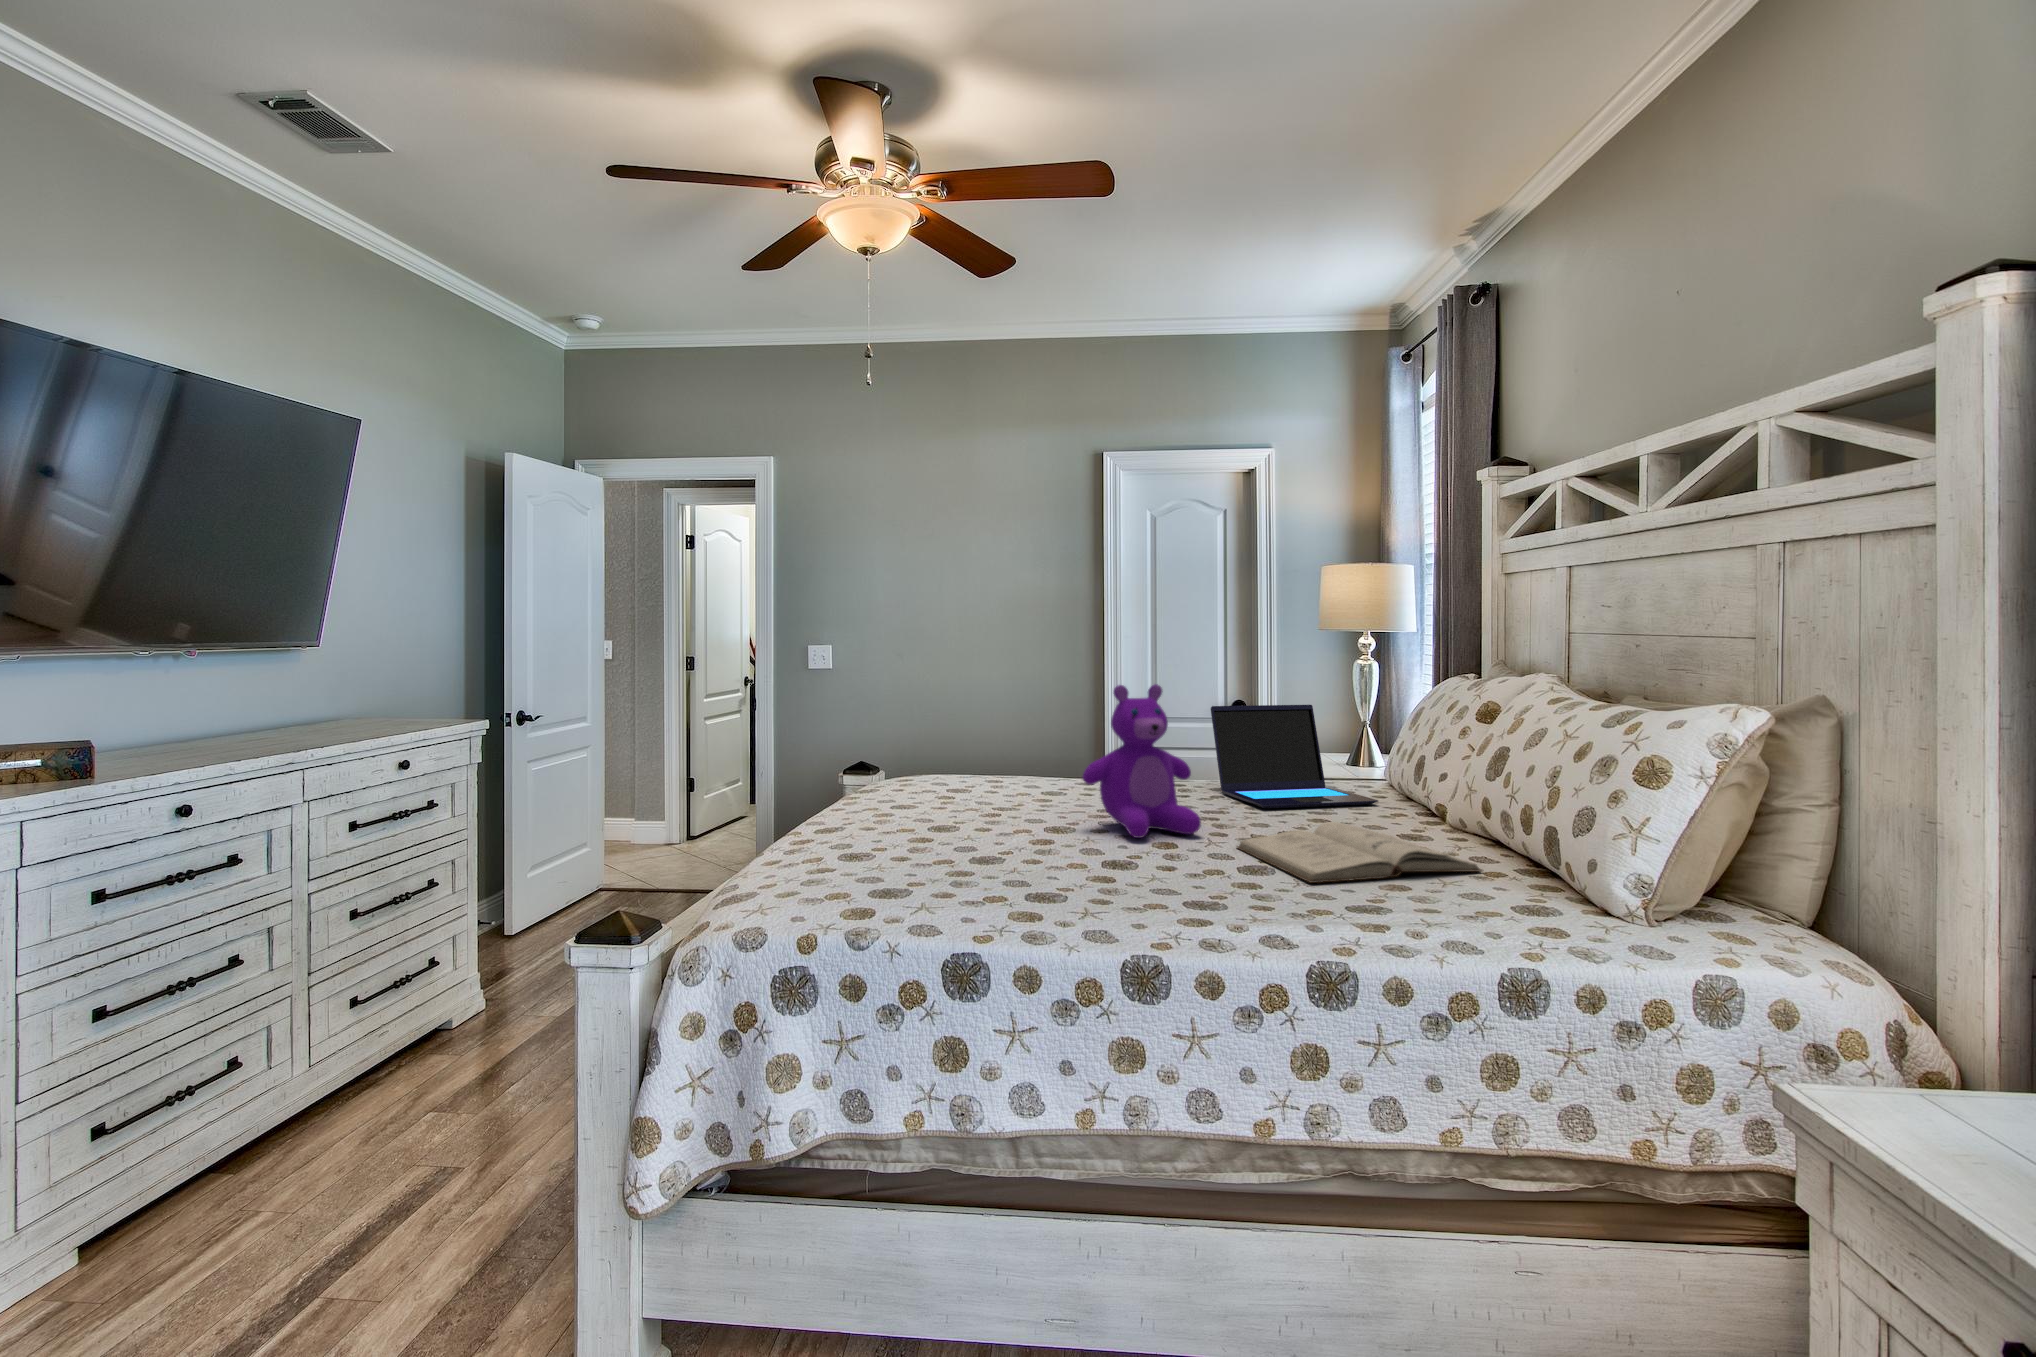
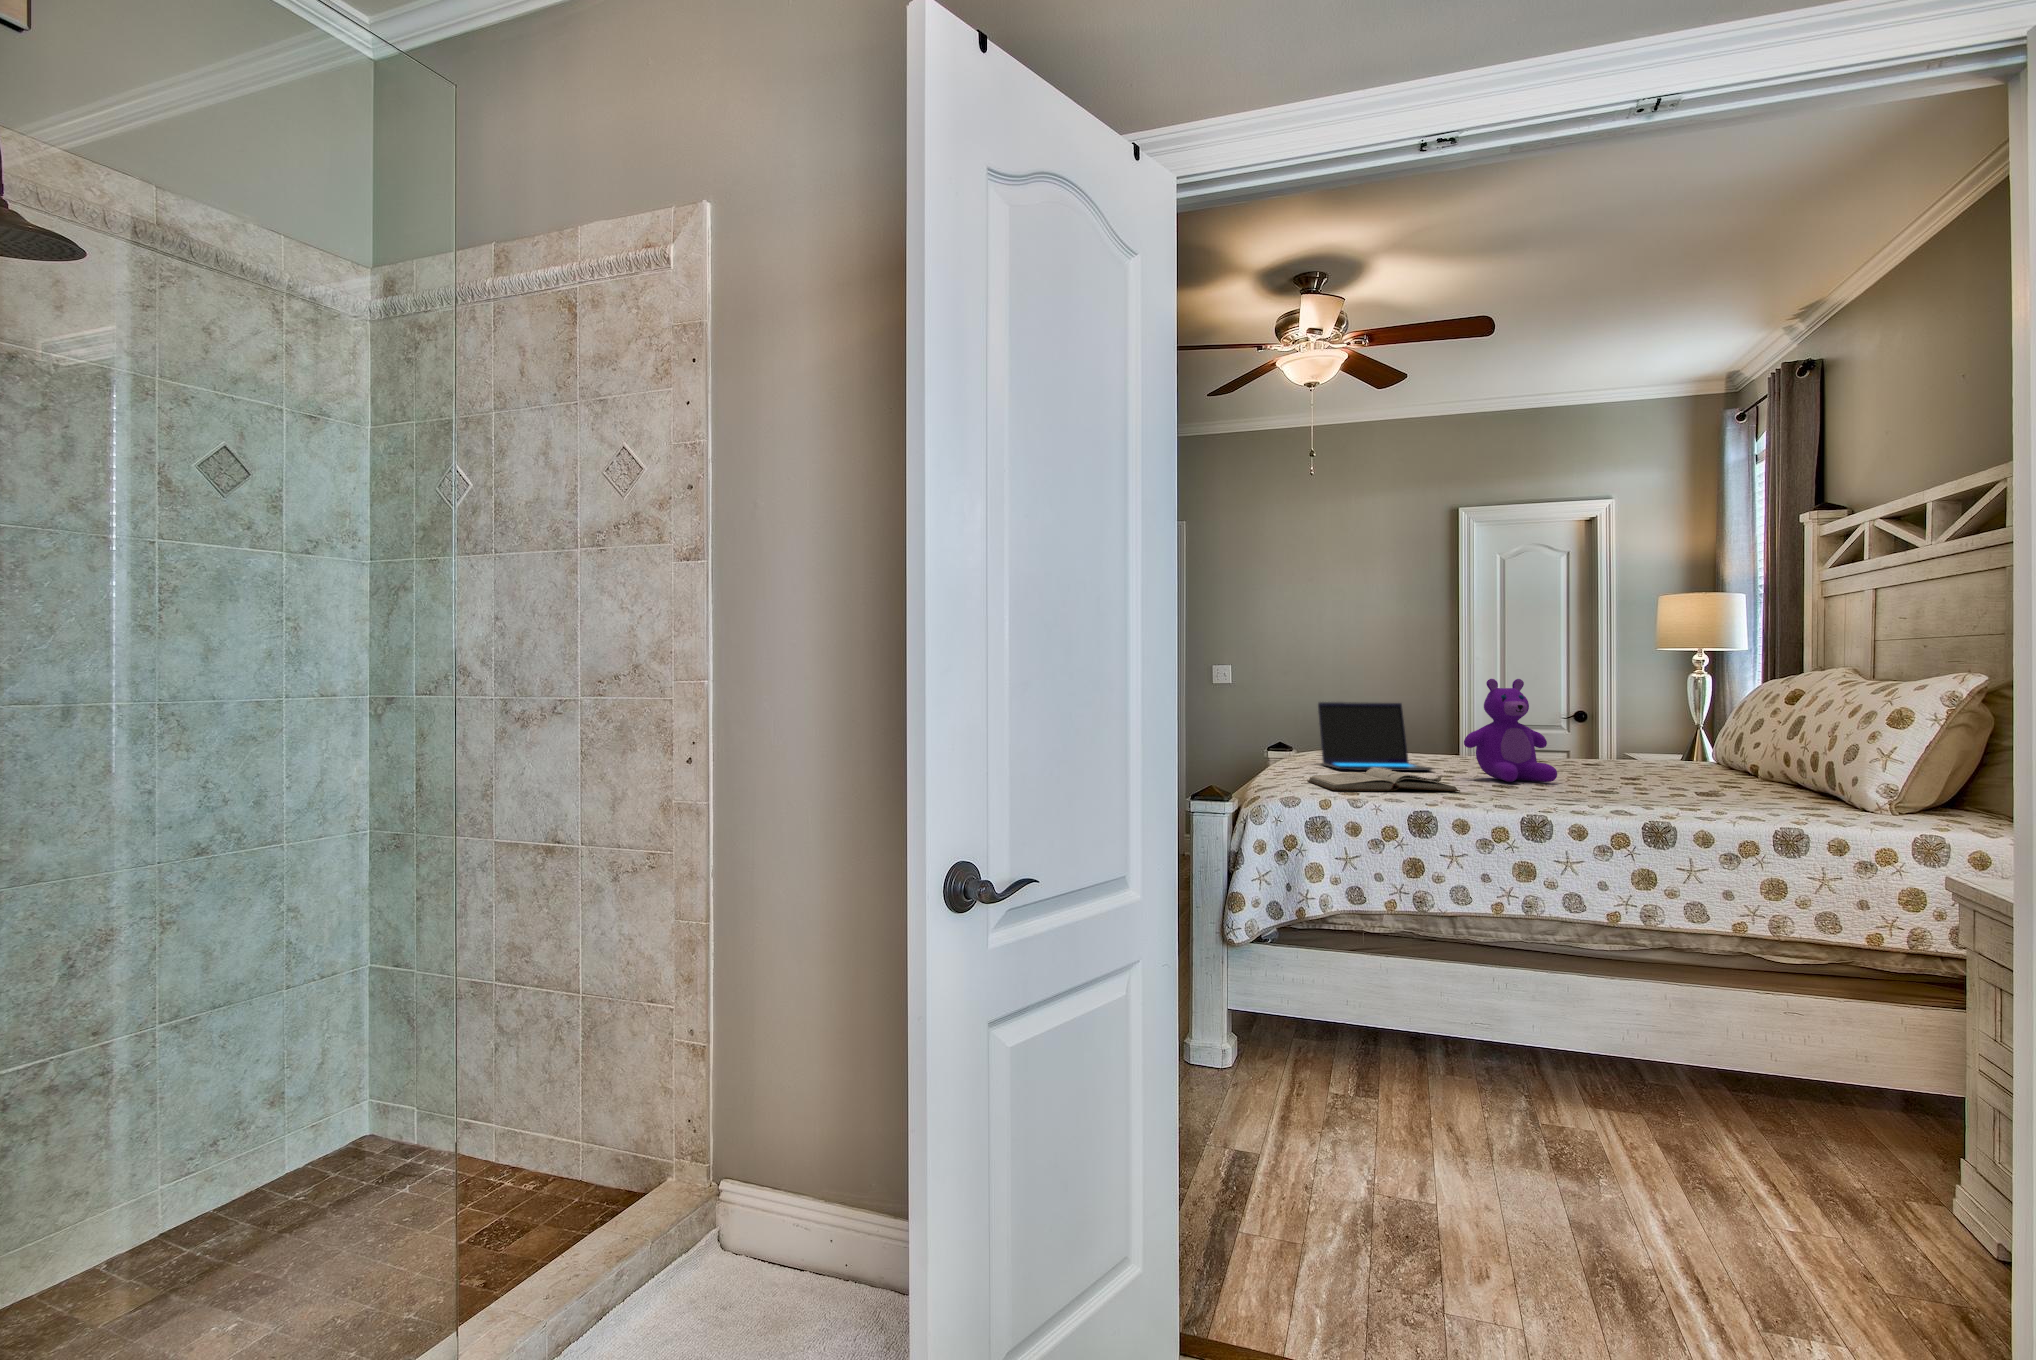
laptop: present [1211,705,1378,808] -> present [1318,702,1433,771]
book: present [1237,822,1482,883] -> present [1307,768,1460,792]

